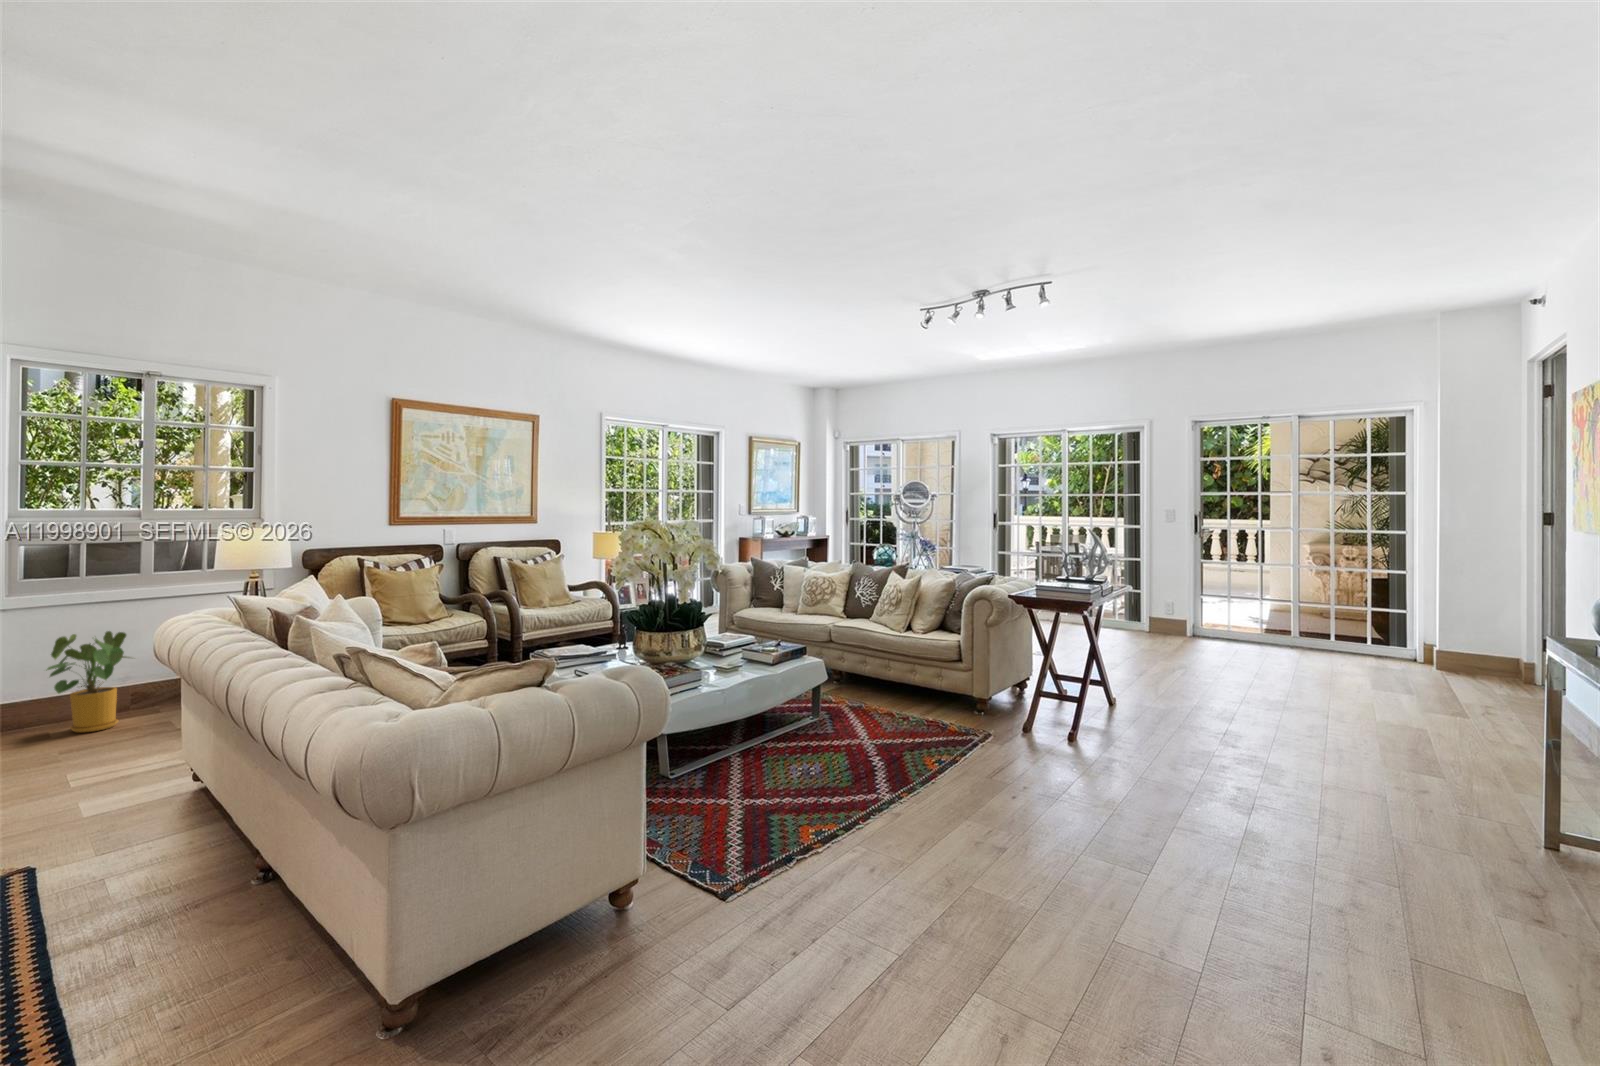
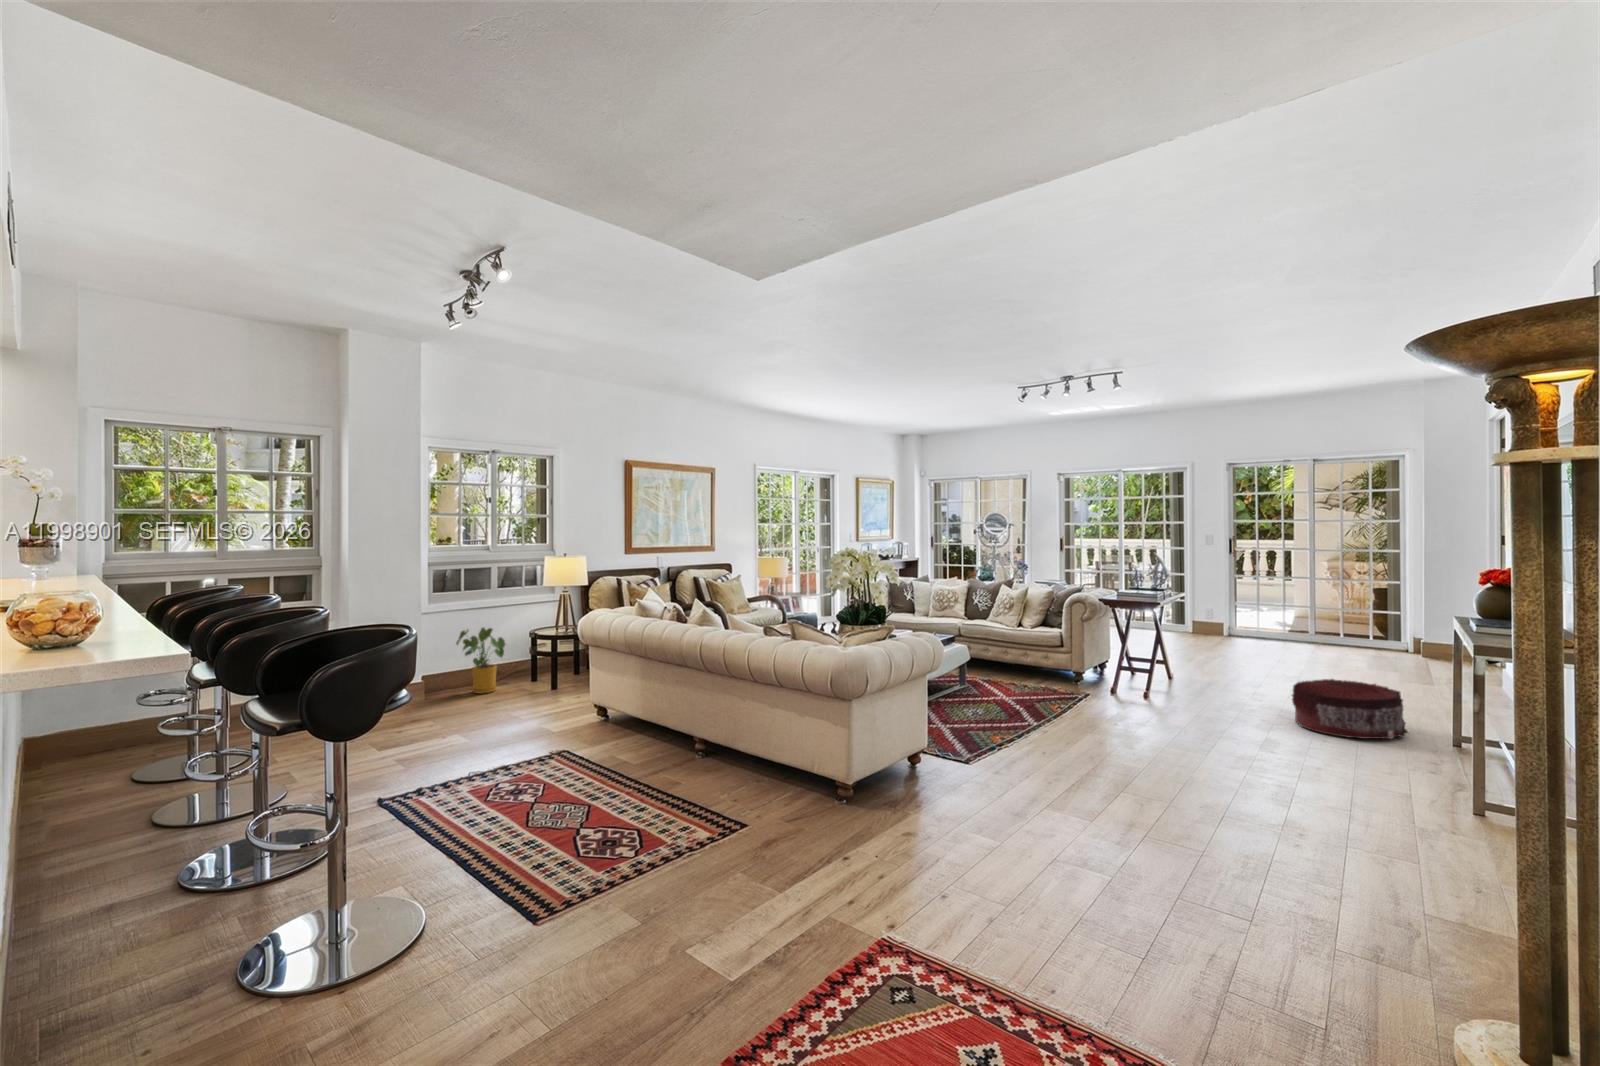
pouf: none [1279,722,1463,833] -> present [1292,679,1407,739]

